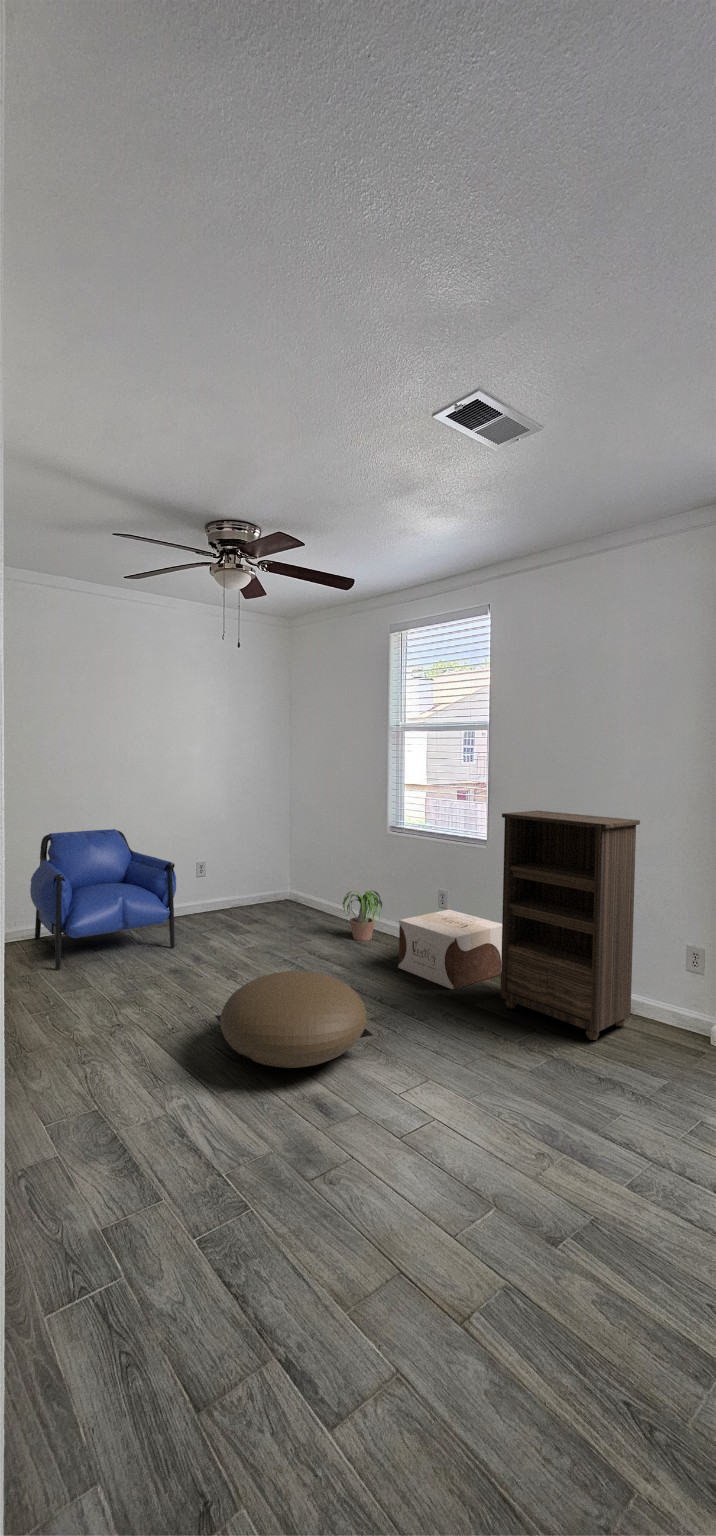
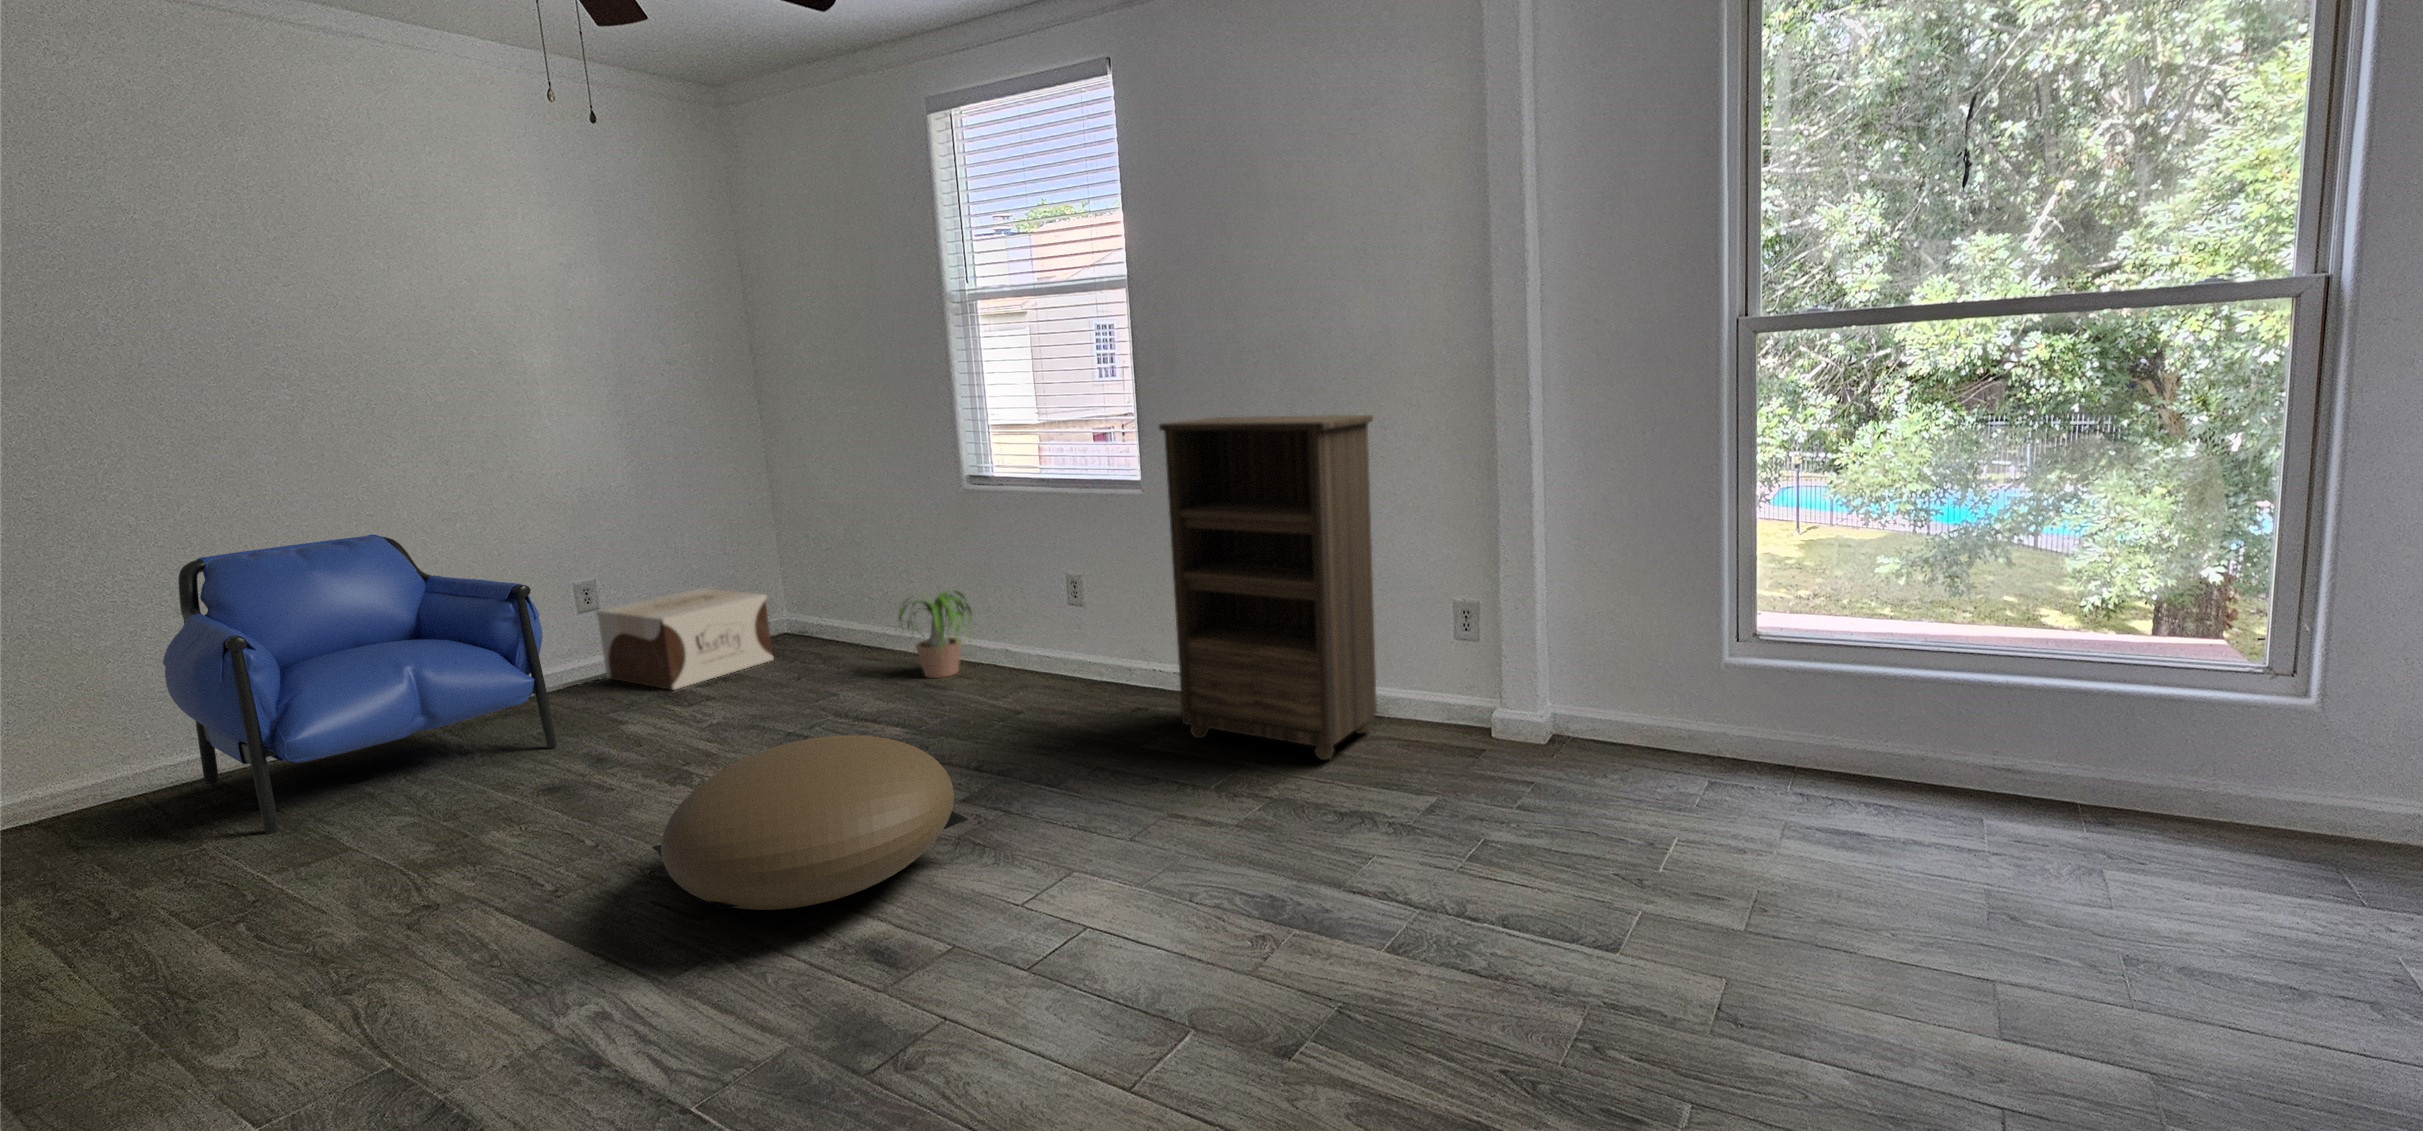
cardboard box: present [398,910,502,990] -> present [596,588,774,690]

